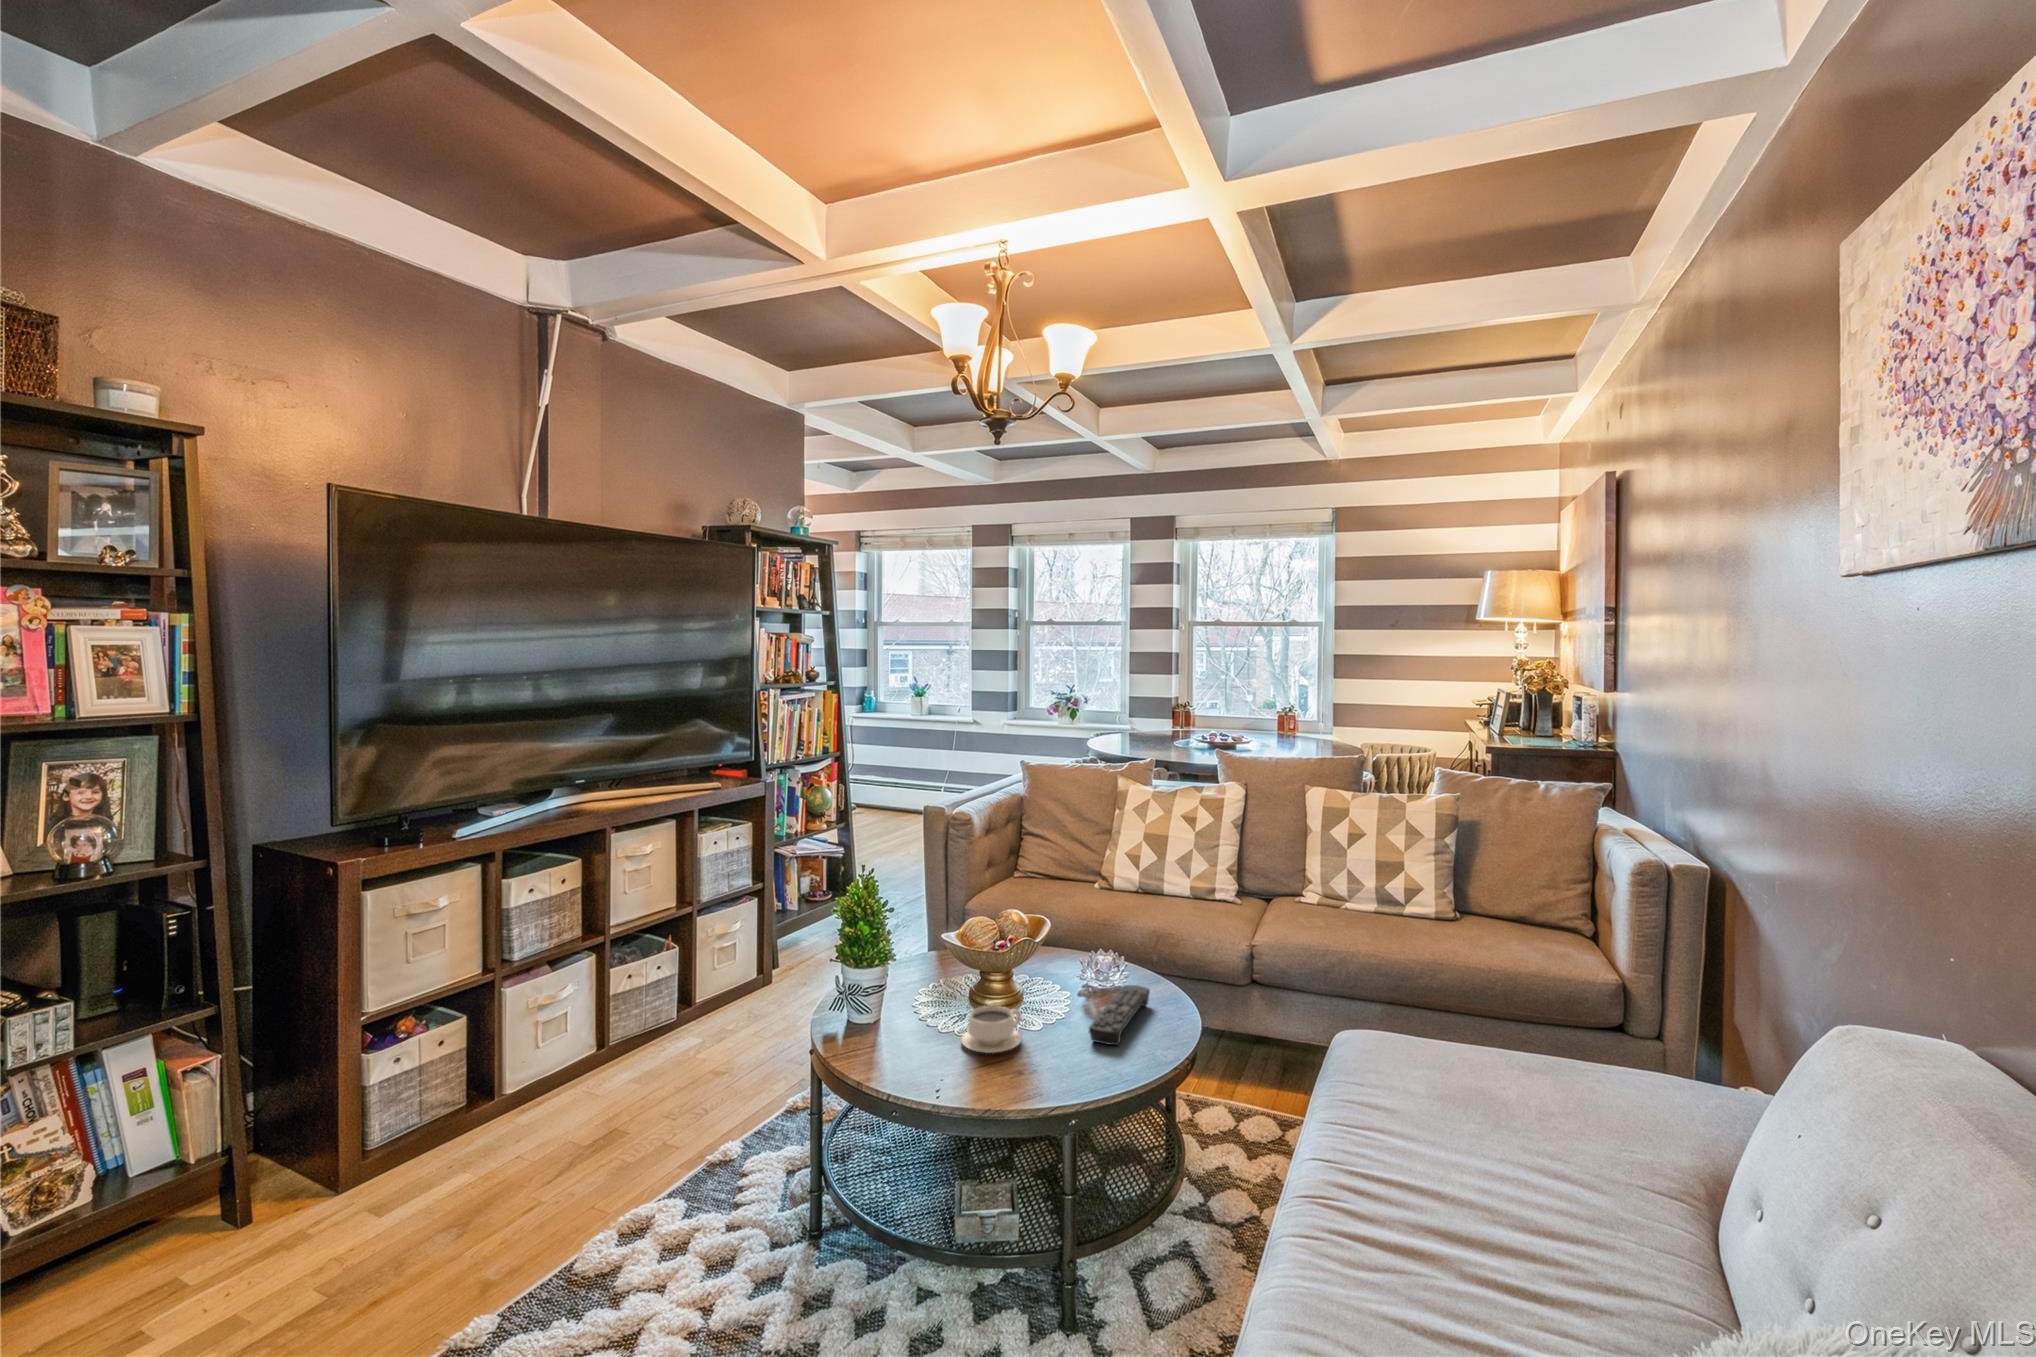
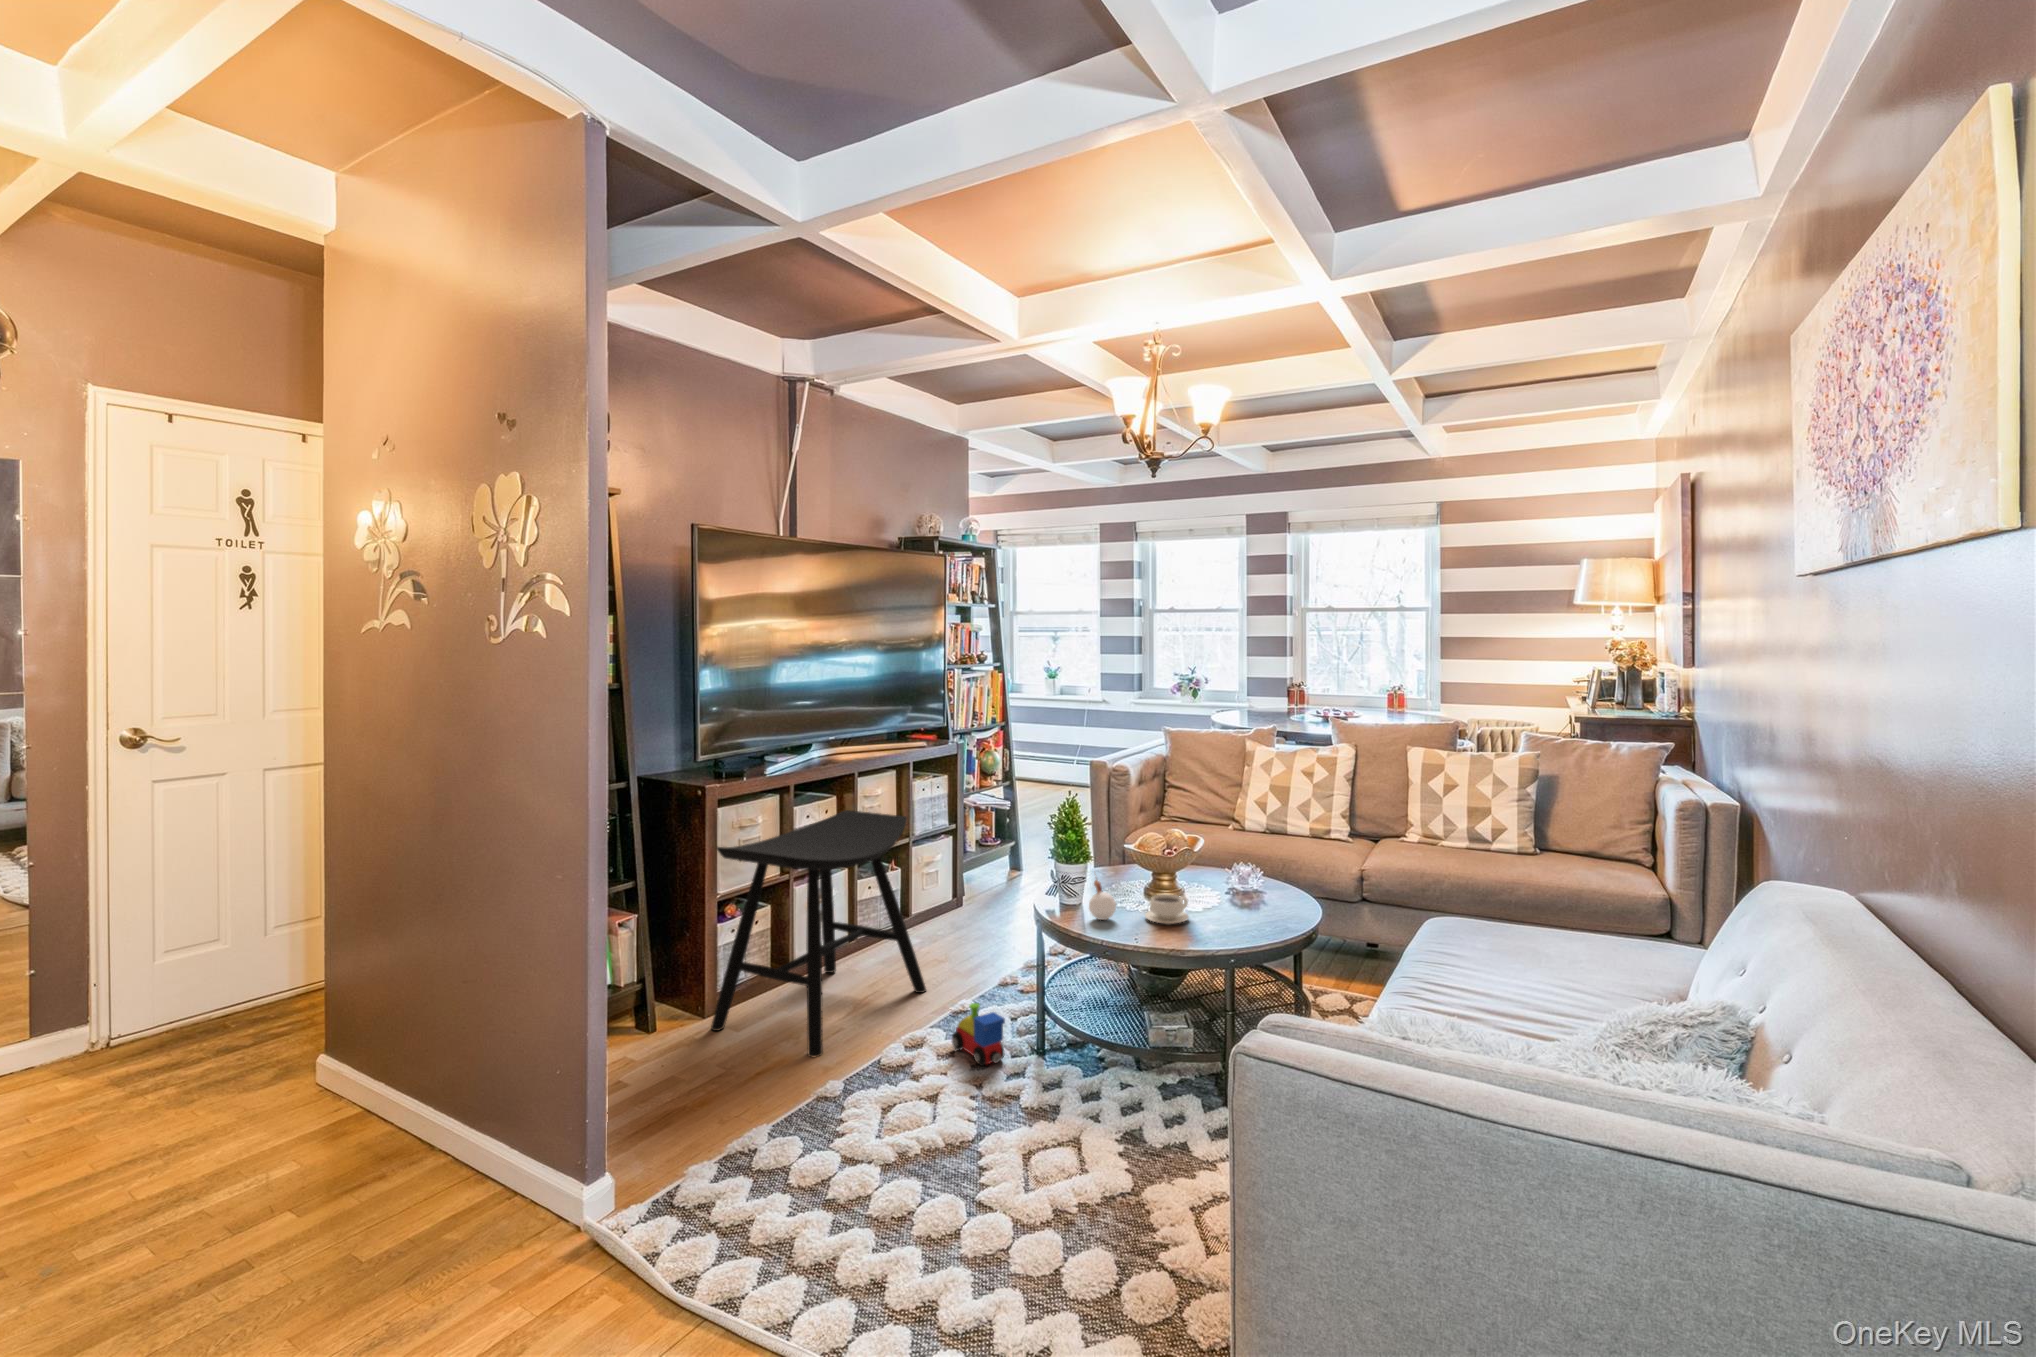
stool: none [334,880,682,1268] -> present [711,810,926,1057]
candle: none [881,976,920,1049] -> present [1089,880,1116,920]
remote control: present [1089,985,1150,1045] -> none [1238,887,1281,923]
toy train: none [685,1171,757,1270] -> present [952,1003,1005,1066]

